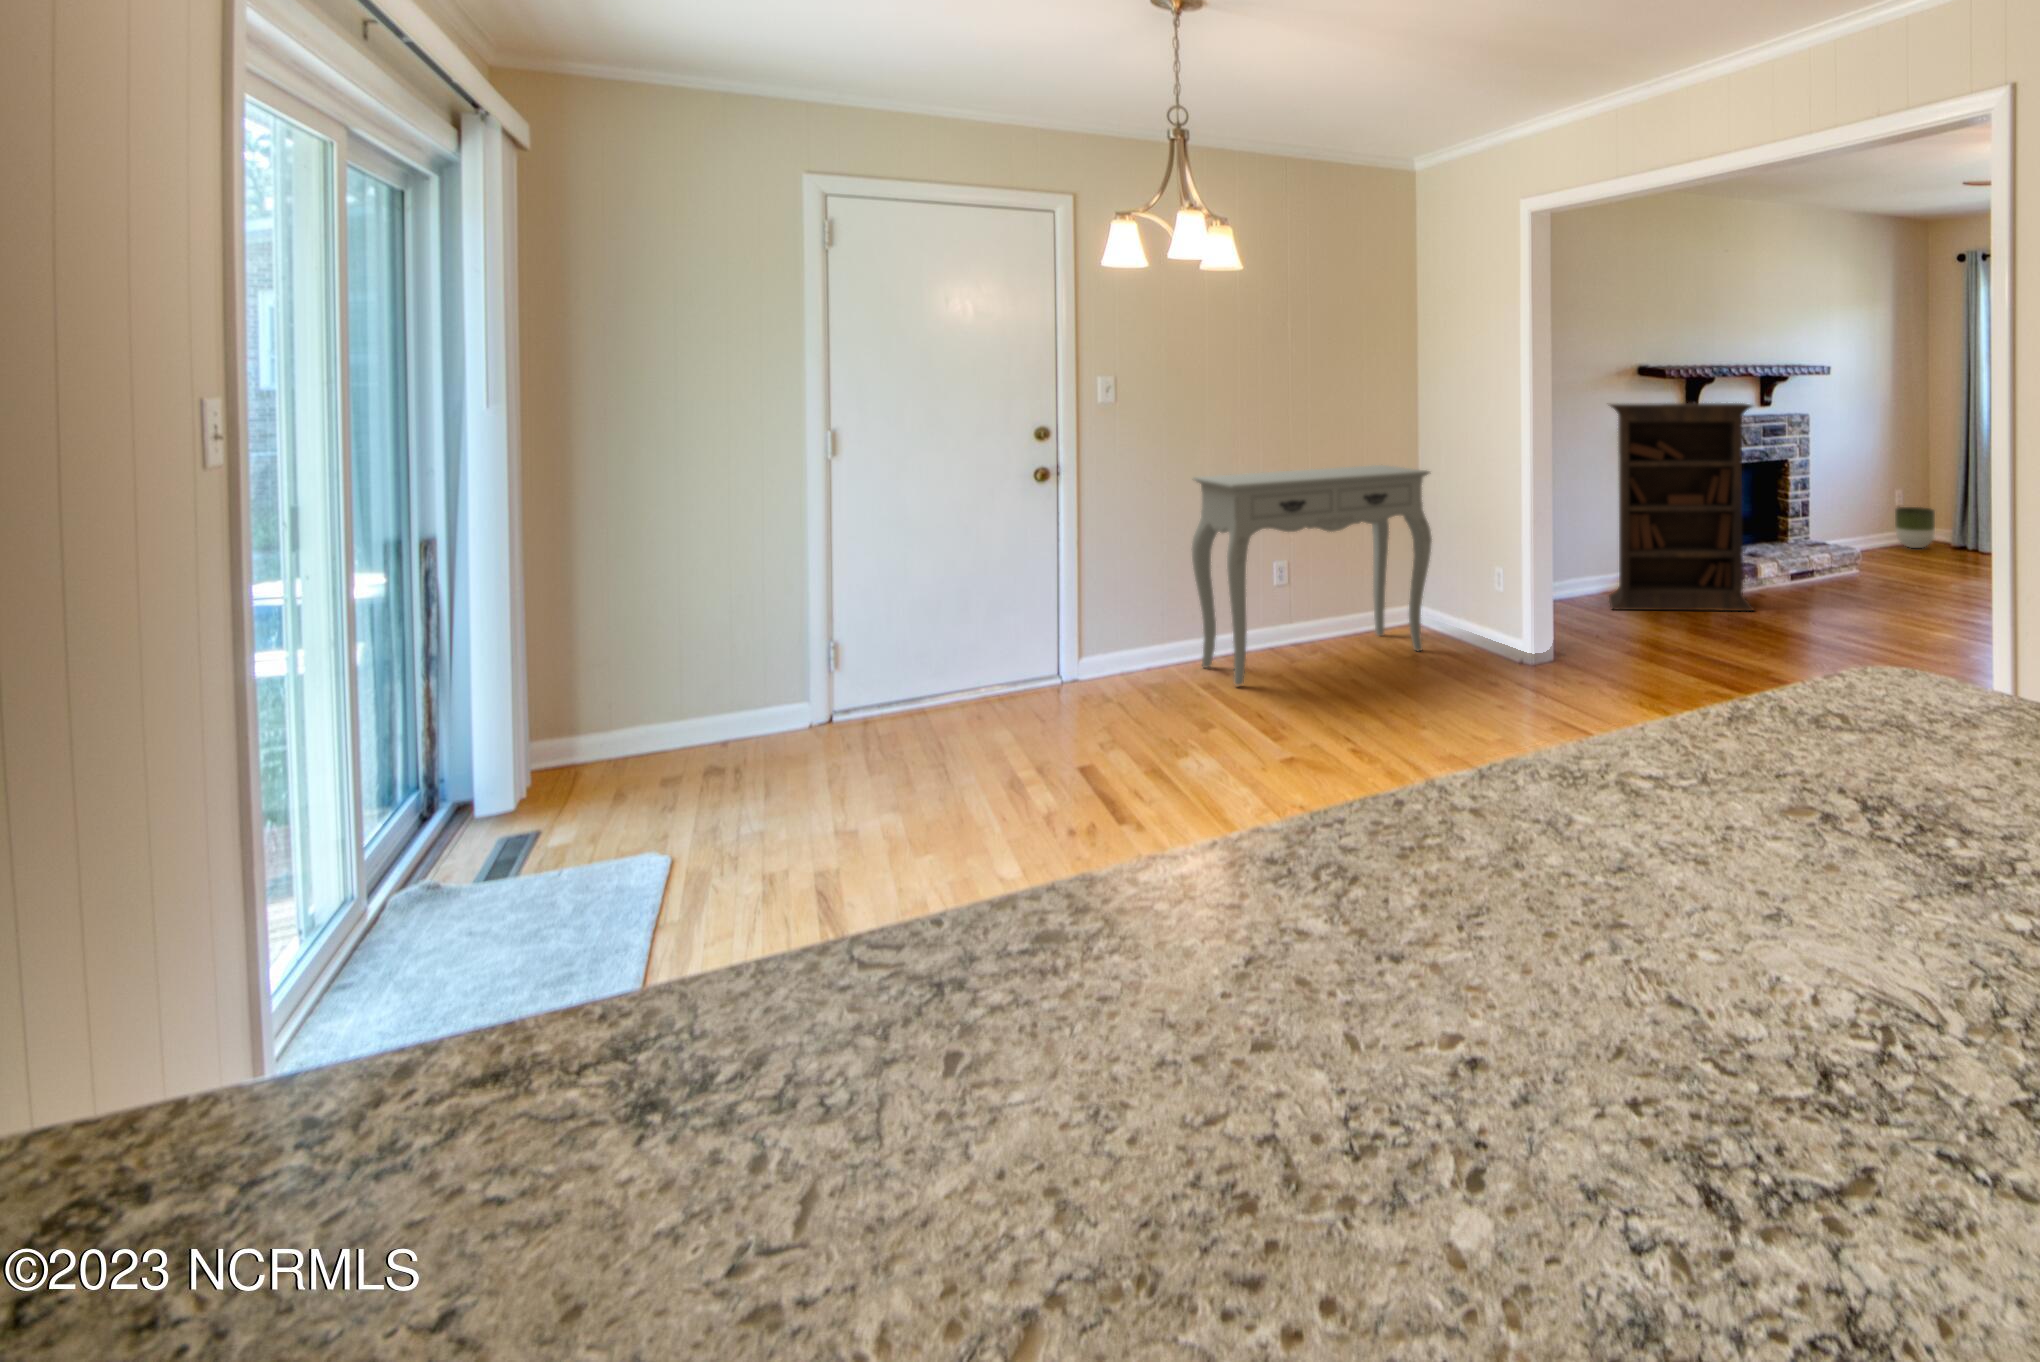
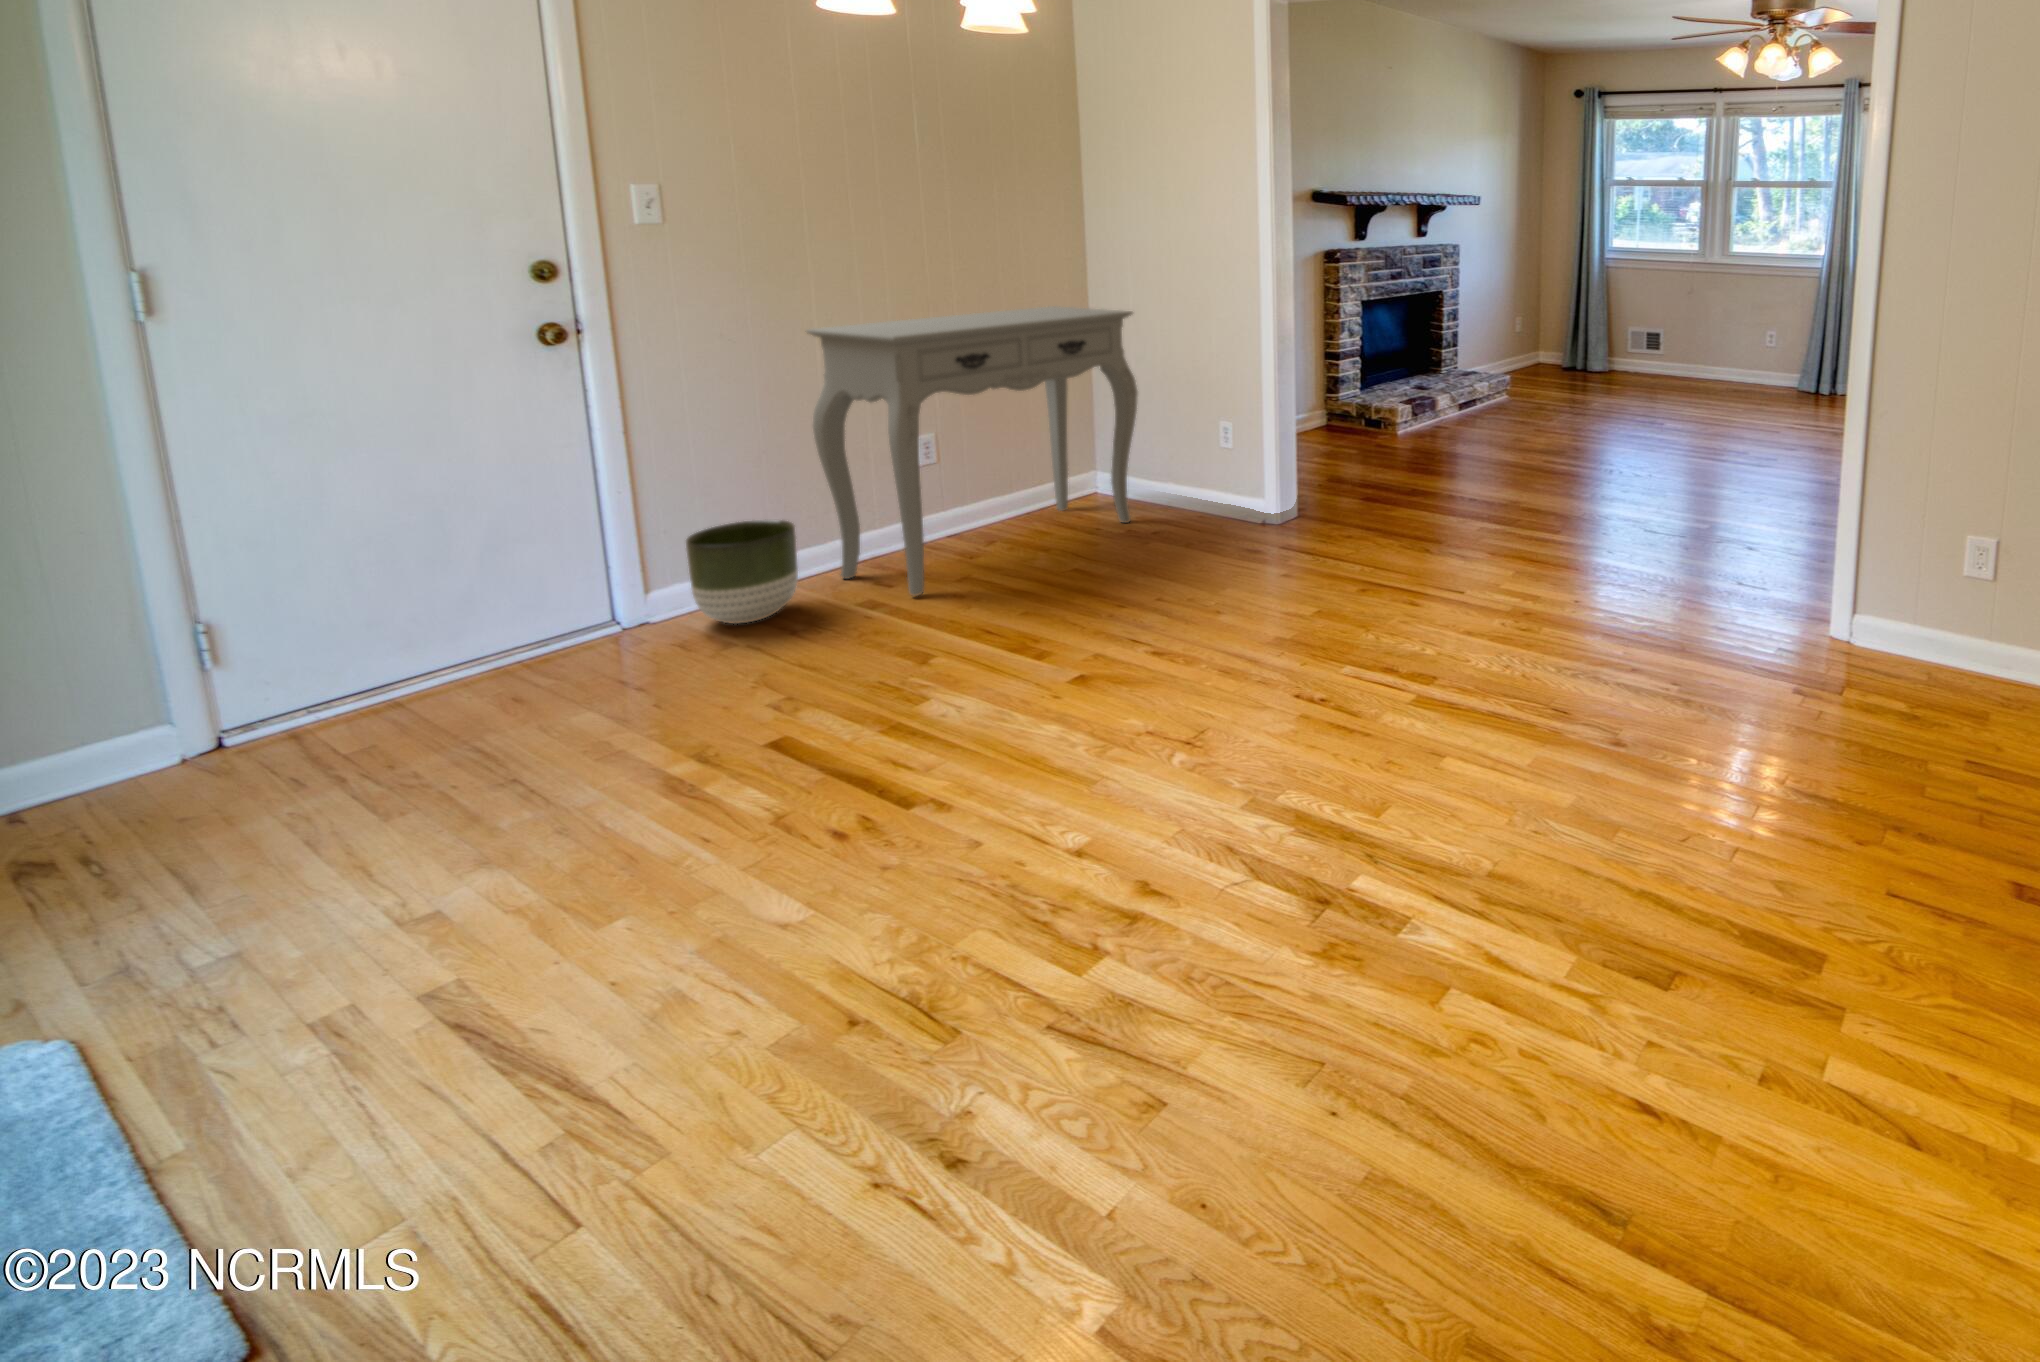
bookcase: present [1609,403,1753,611] -> none [1287,233,1452,454]
planter: present [1895,507,1935,548] -> present [686,520,798,624]

